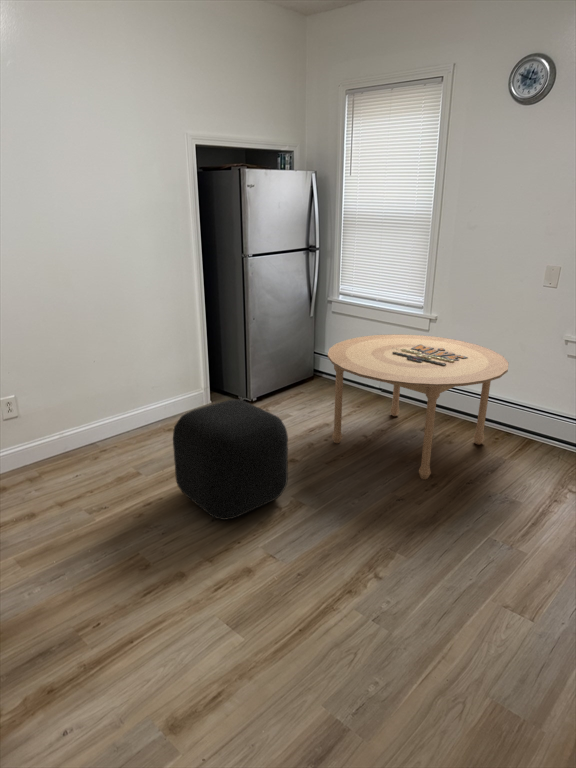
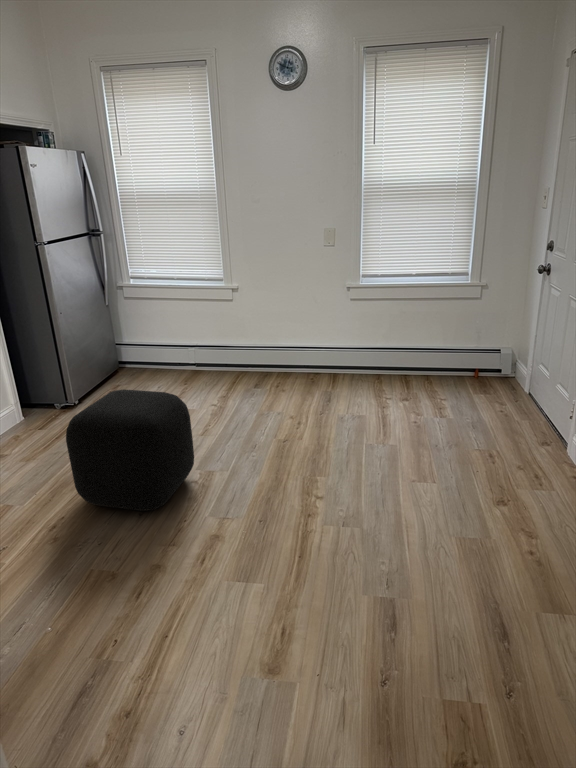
dining table: present [328,334,508,479] -> none [166,302,326,422]

